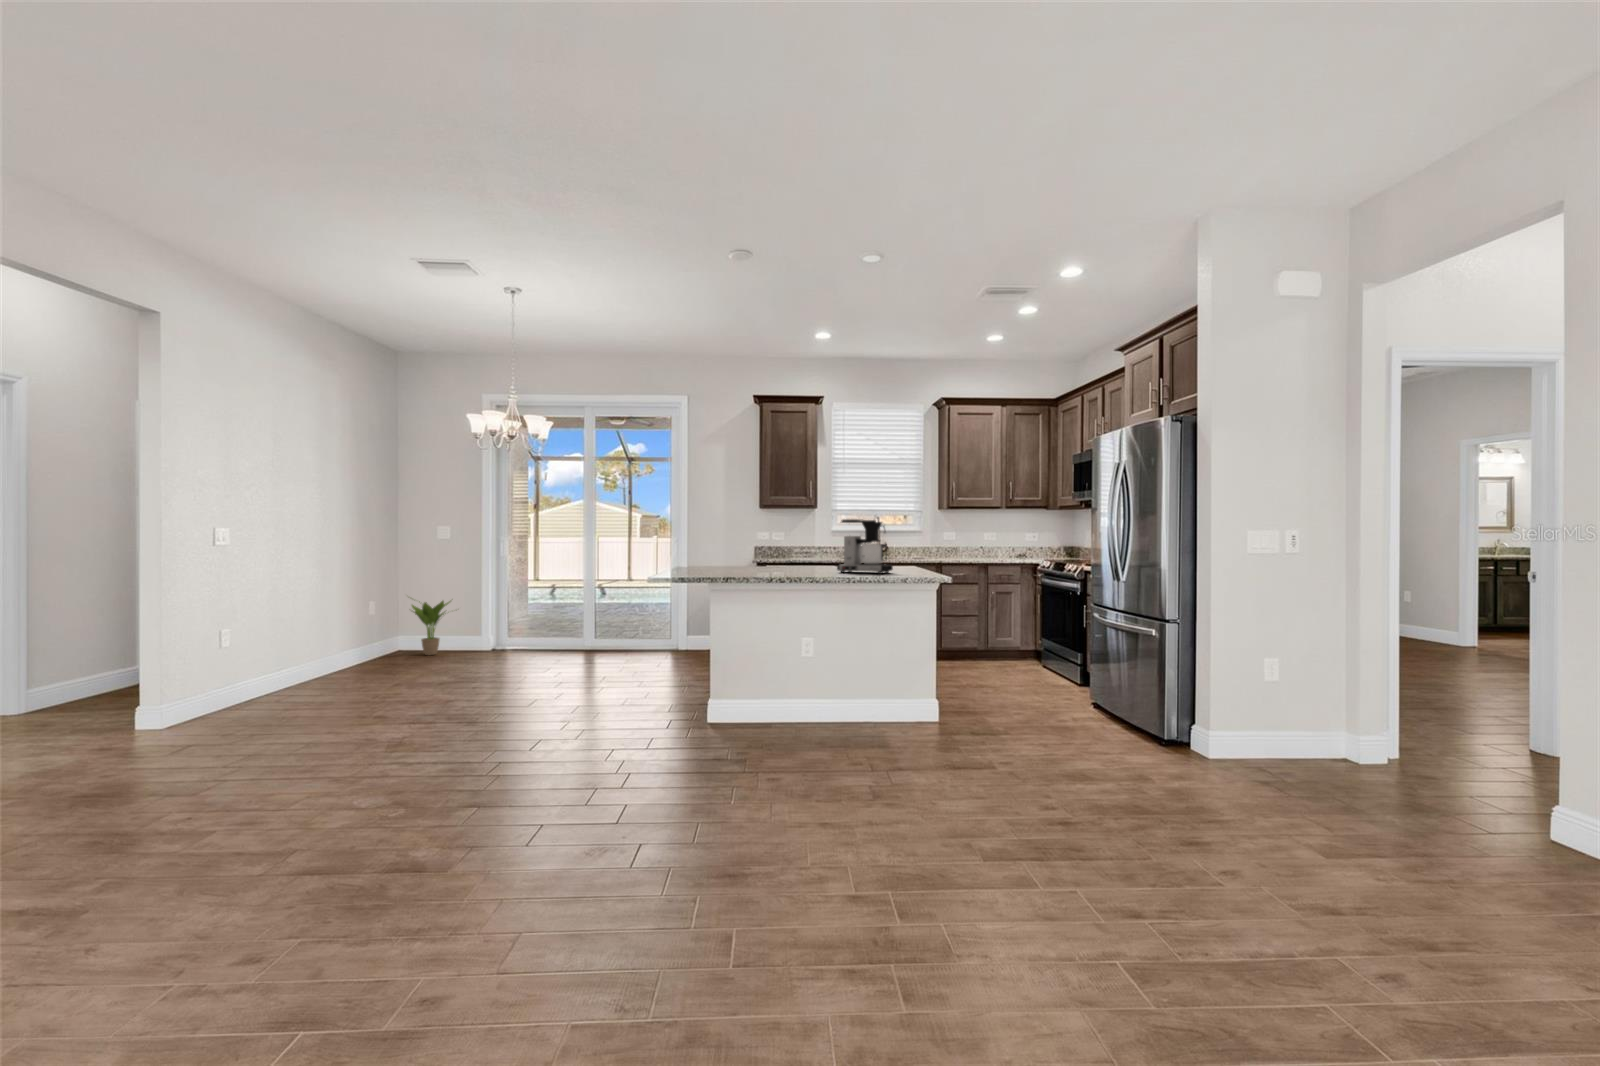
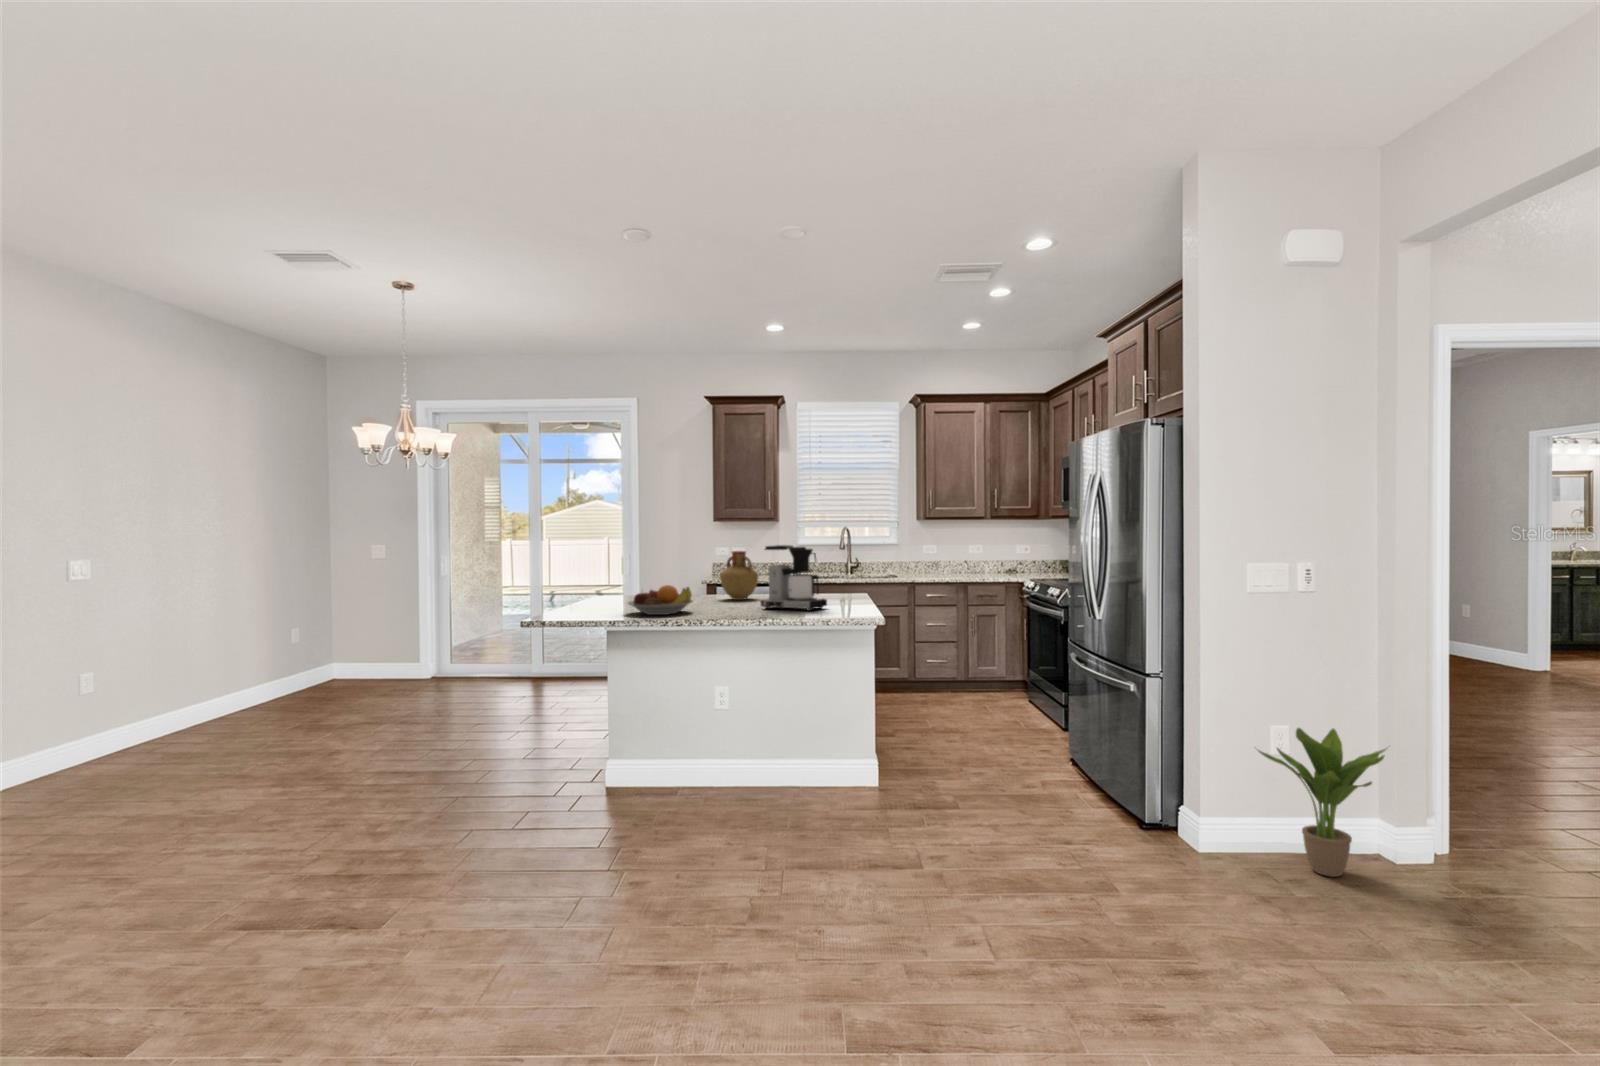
vase: none [791,527,823,569] -> present [720,551,758,600]
fruit bowl: none [728,550,783,575] -> present [628,585,693,615]
potted plant: present [412,601,450,655] -> present [1258,728,1387,877]

